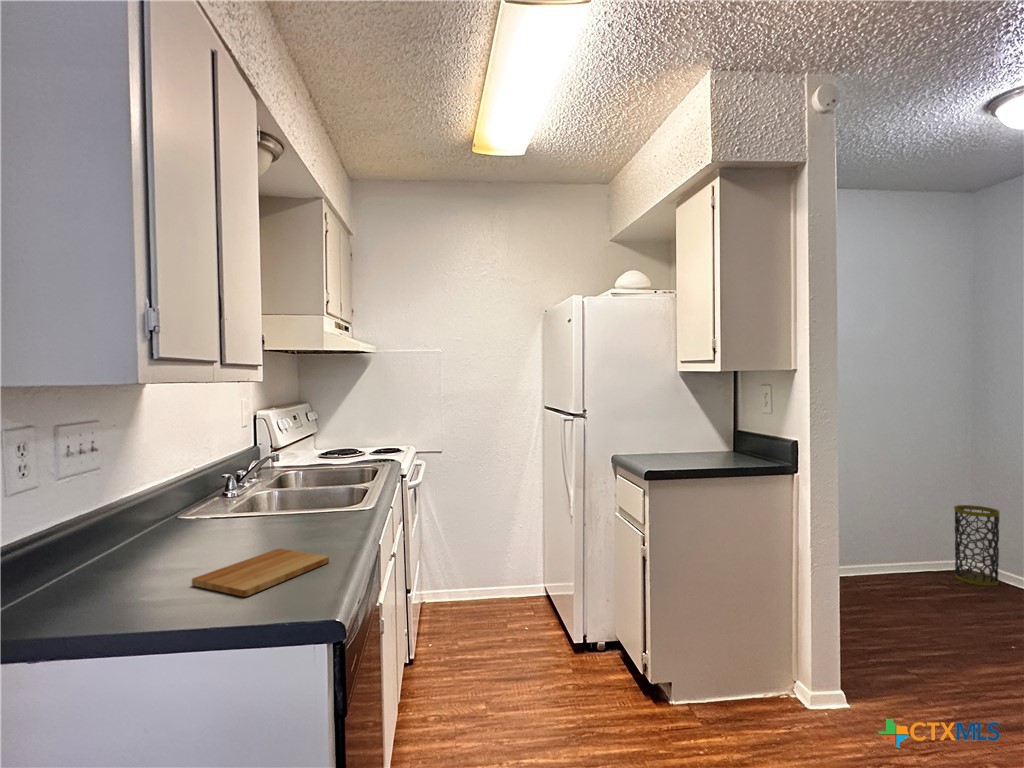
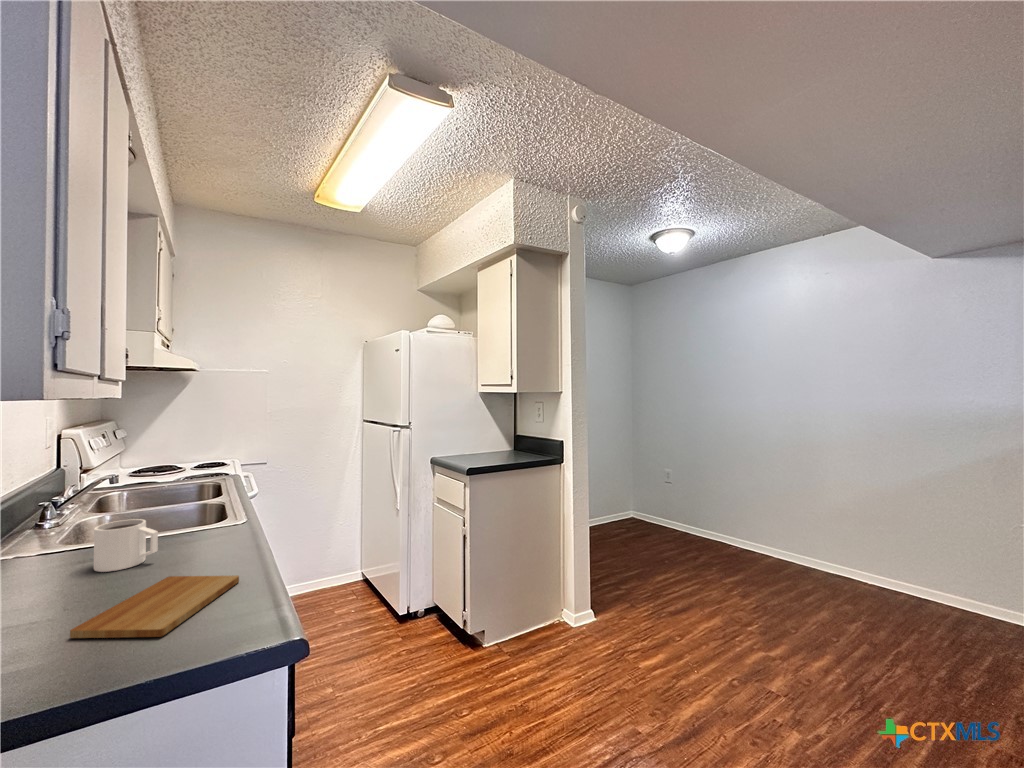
mug: none [238,494,283,538] -> present [94,519,158,572]
trash can: present [954,505,1000,586] -> none [627,477,649,526]

